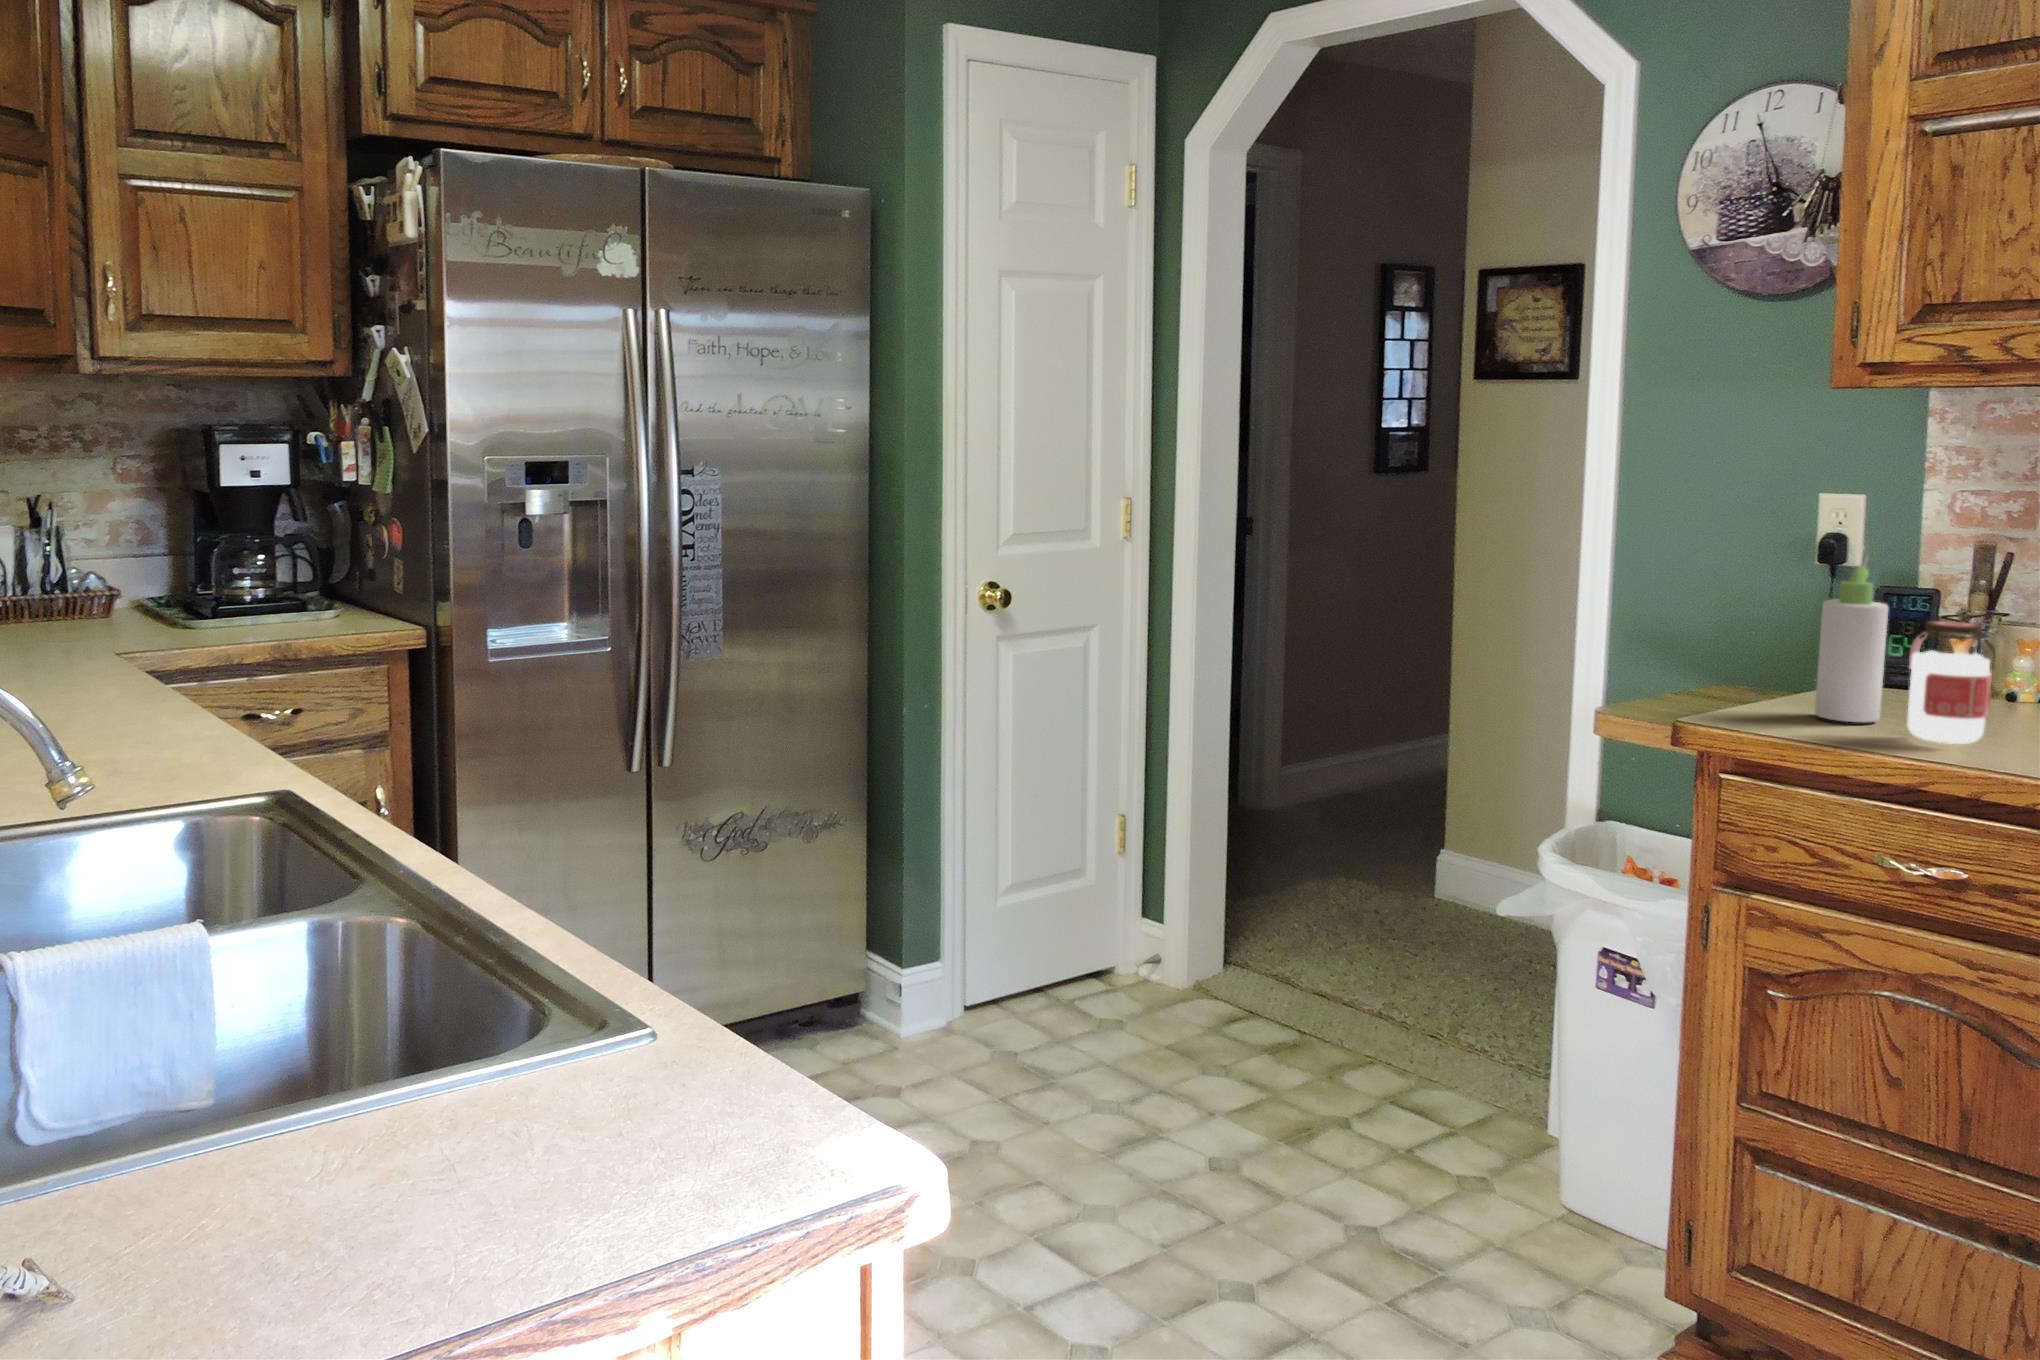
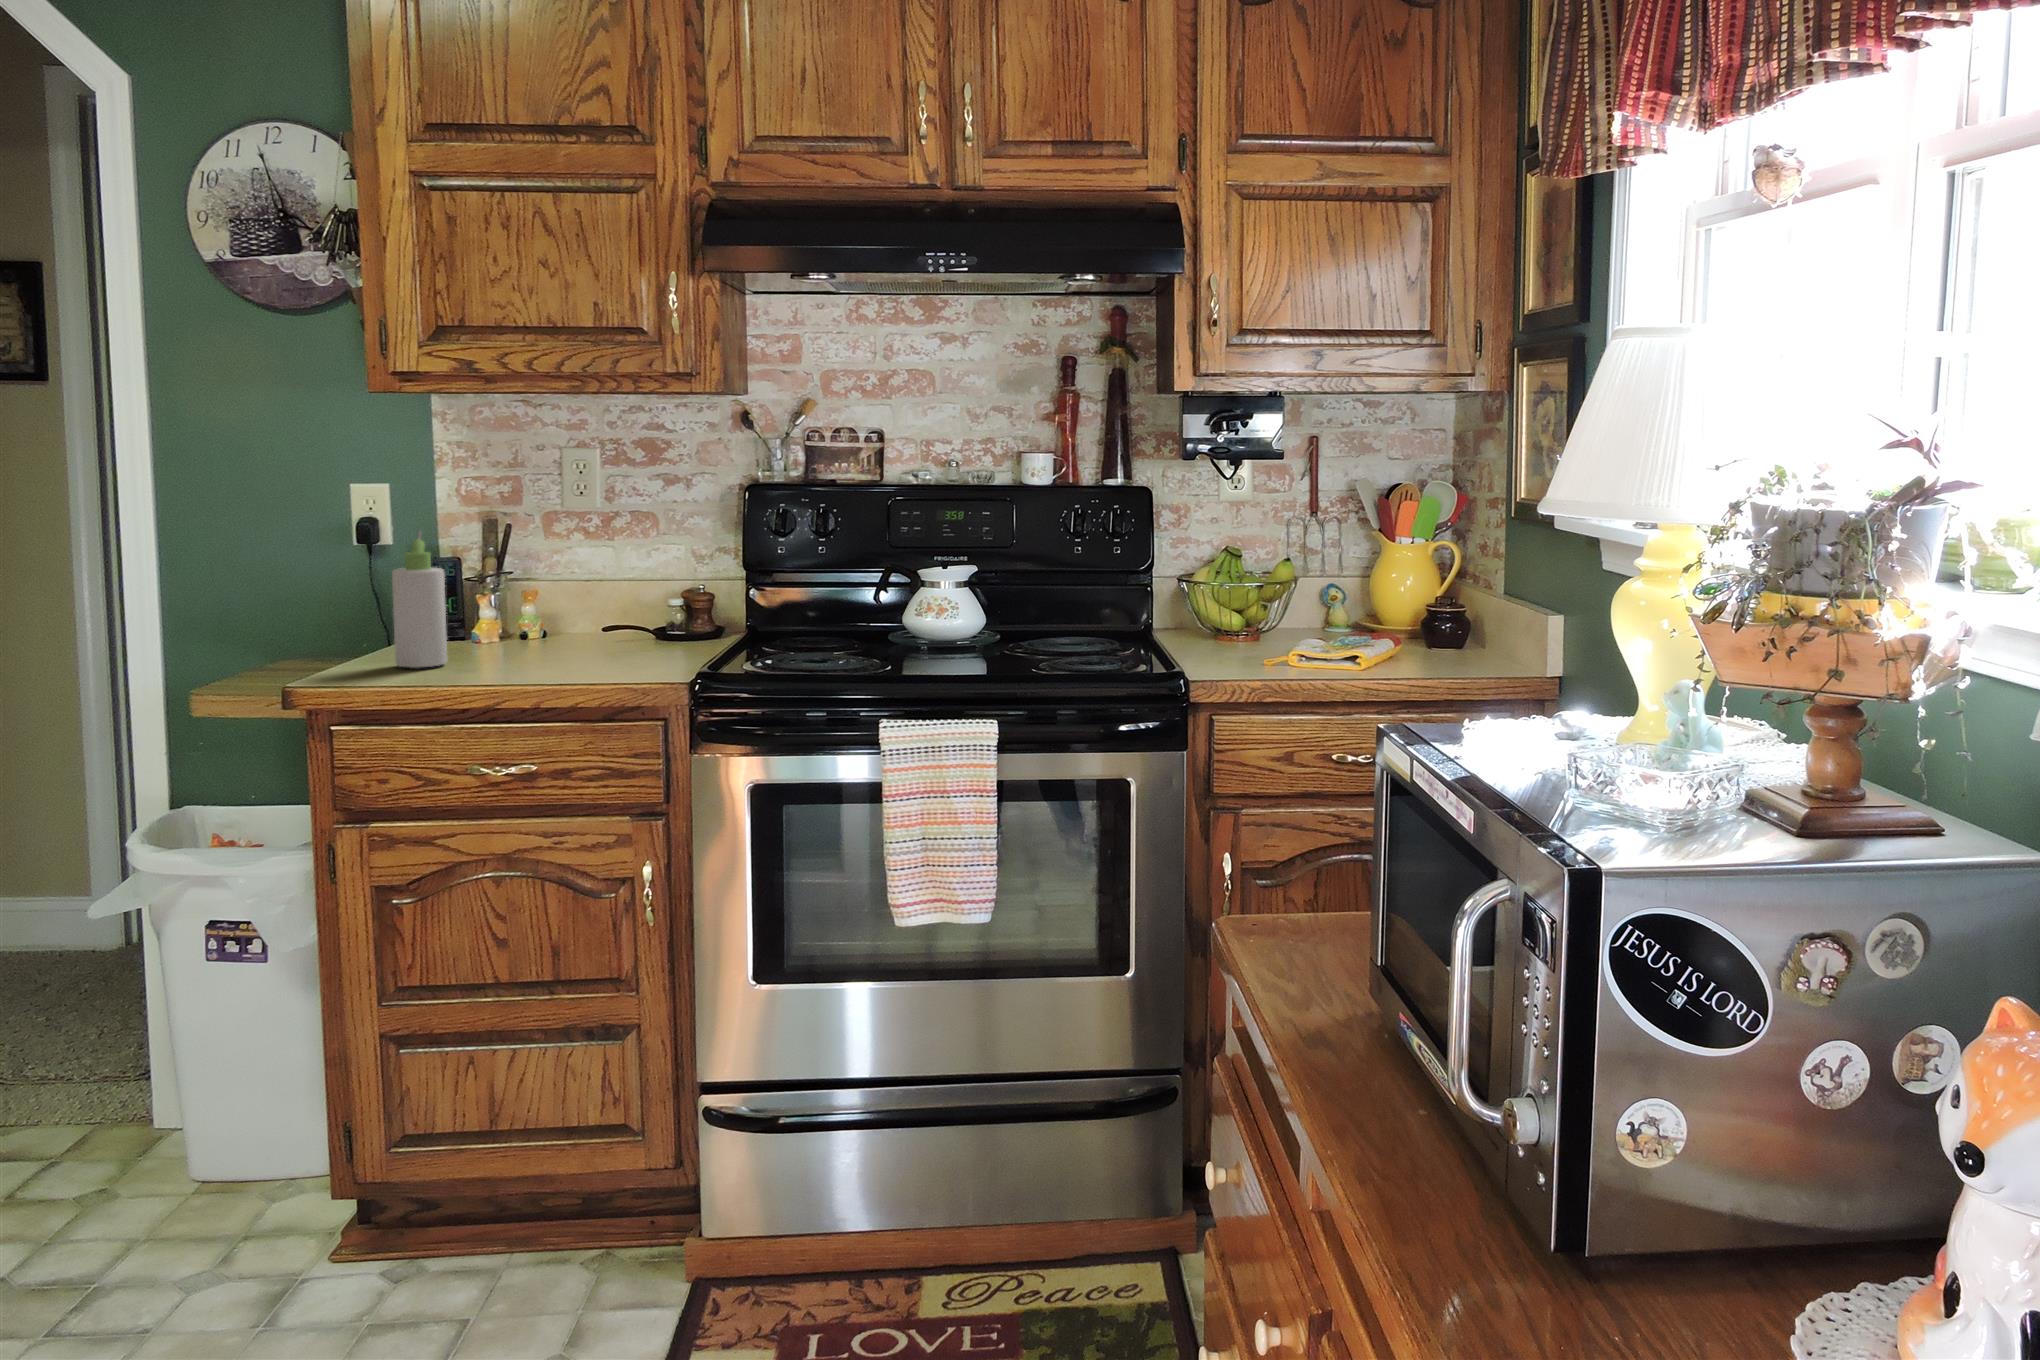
jar: present [1908,621,1996,744] -> none [469,576,531,672]

